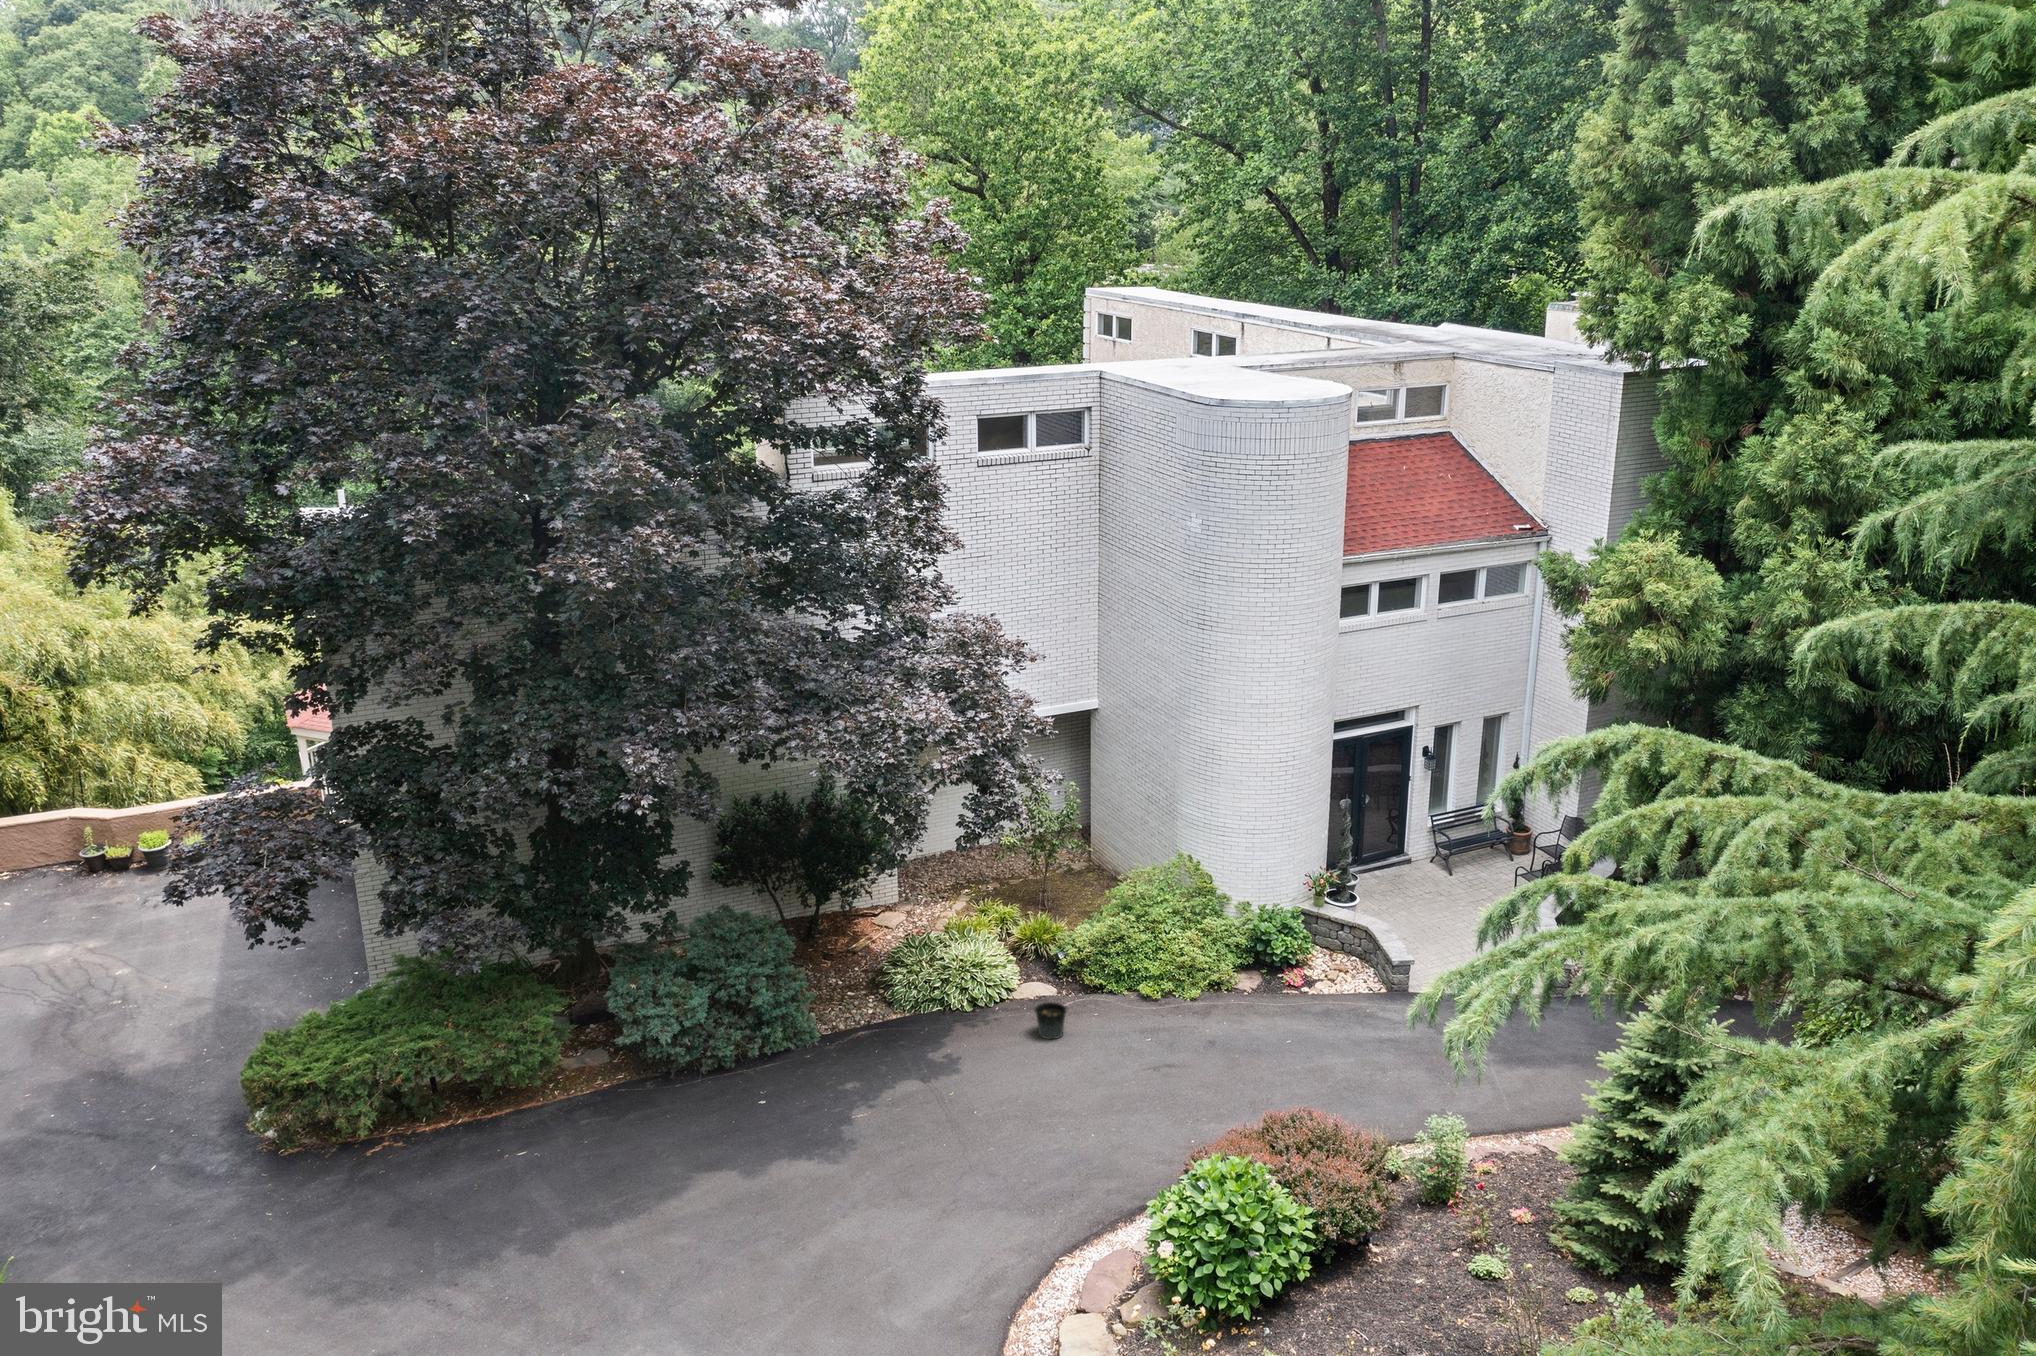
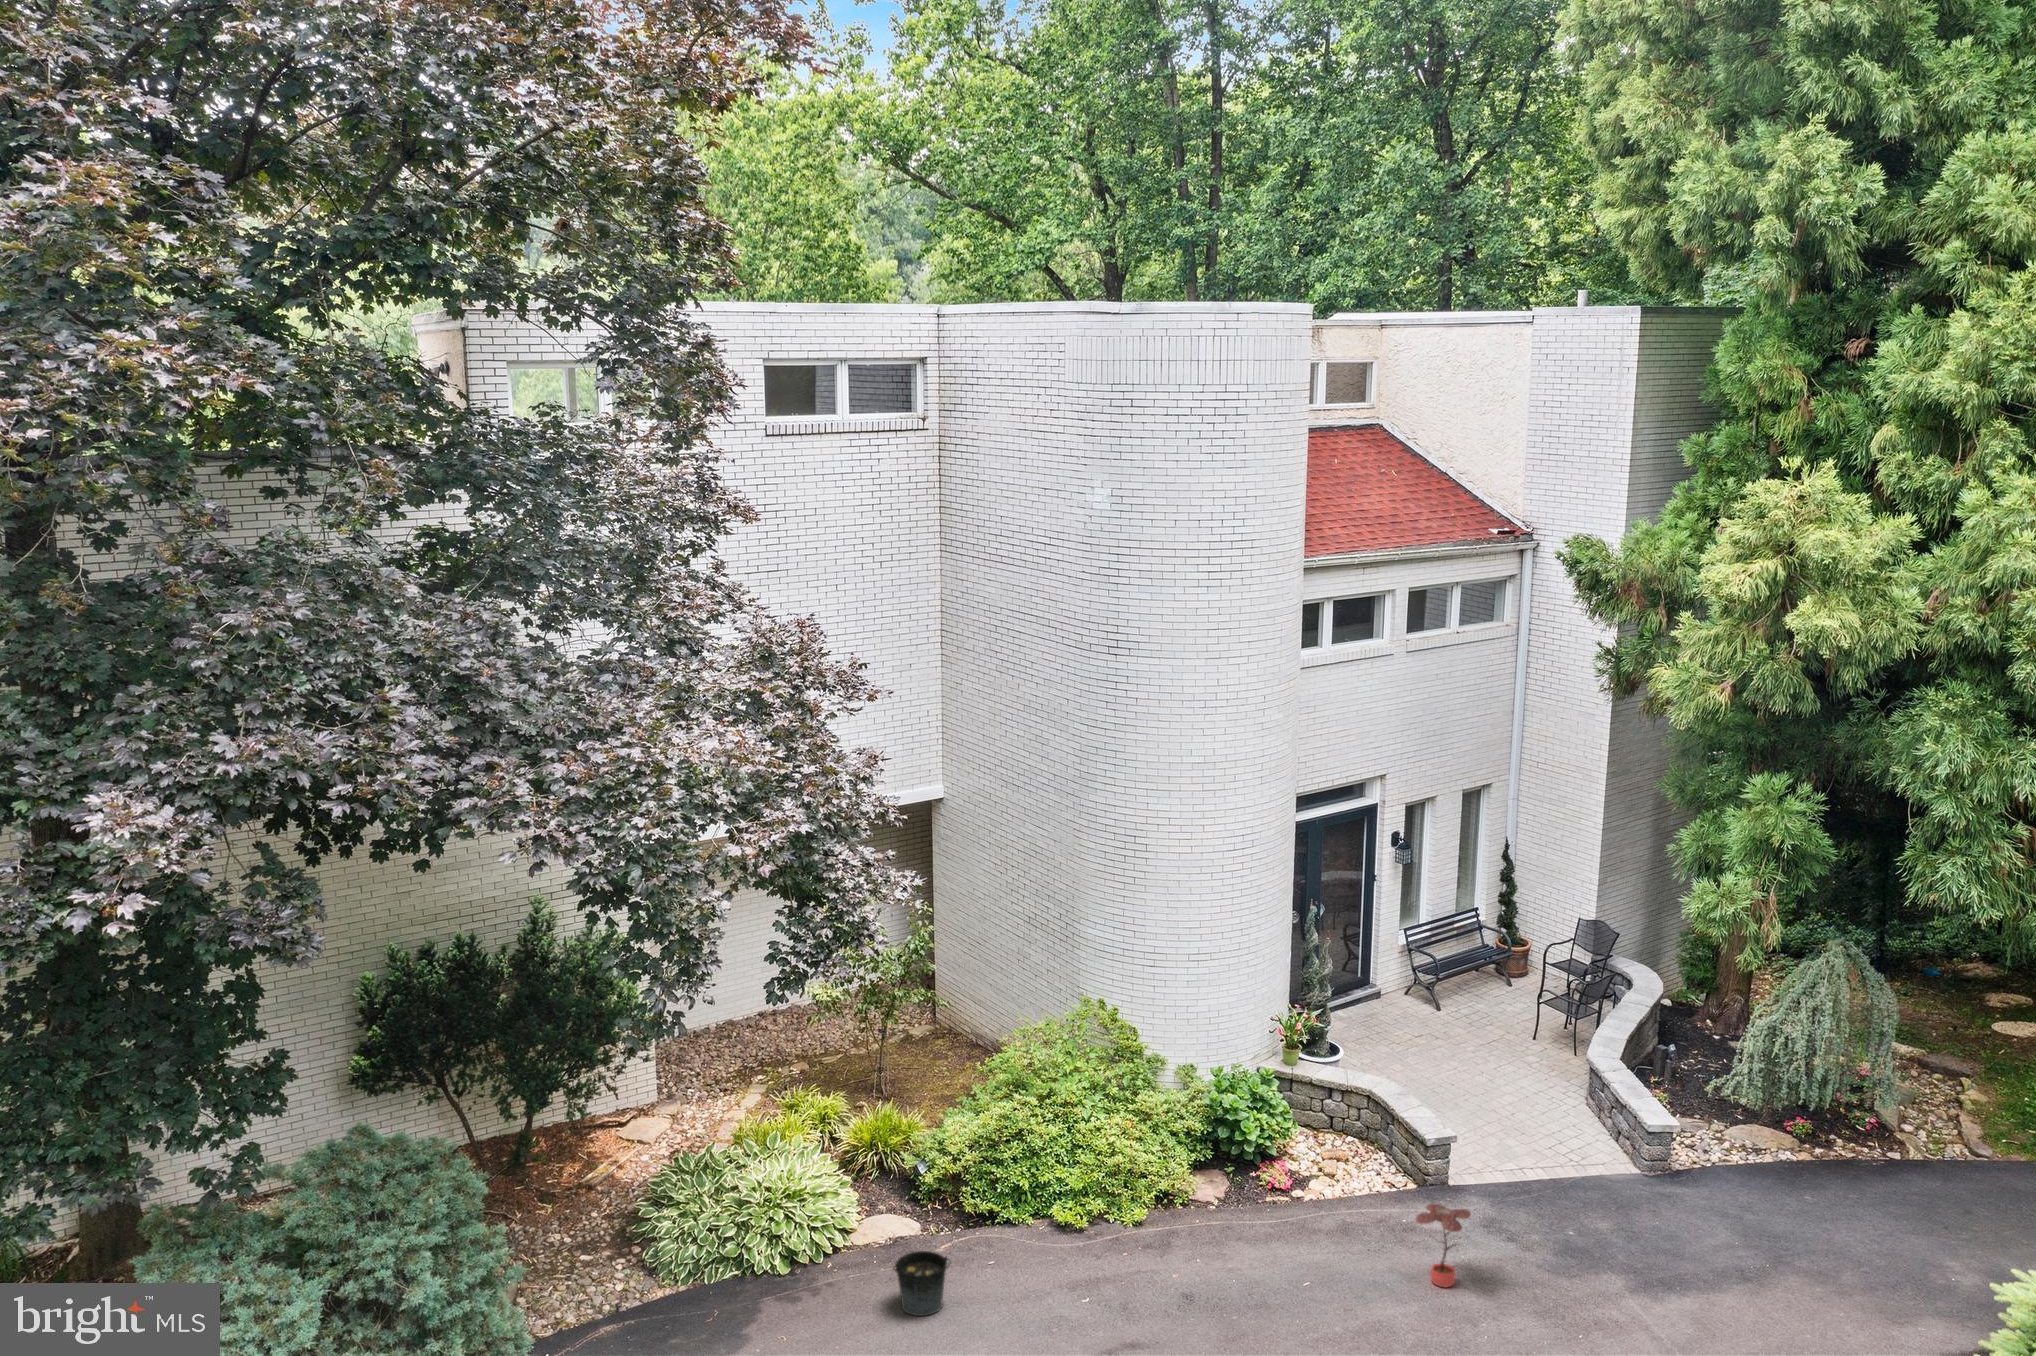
potted plant: none [1359,998,1395,1049] -> present [1416,1204,1471,1287]

